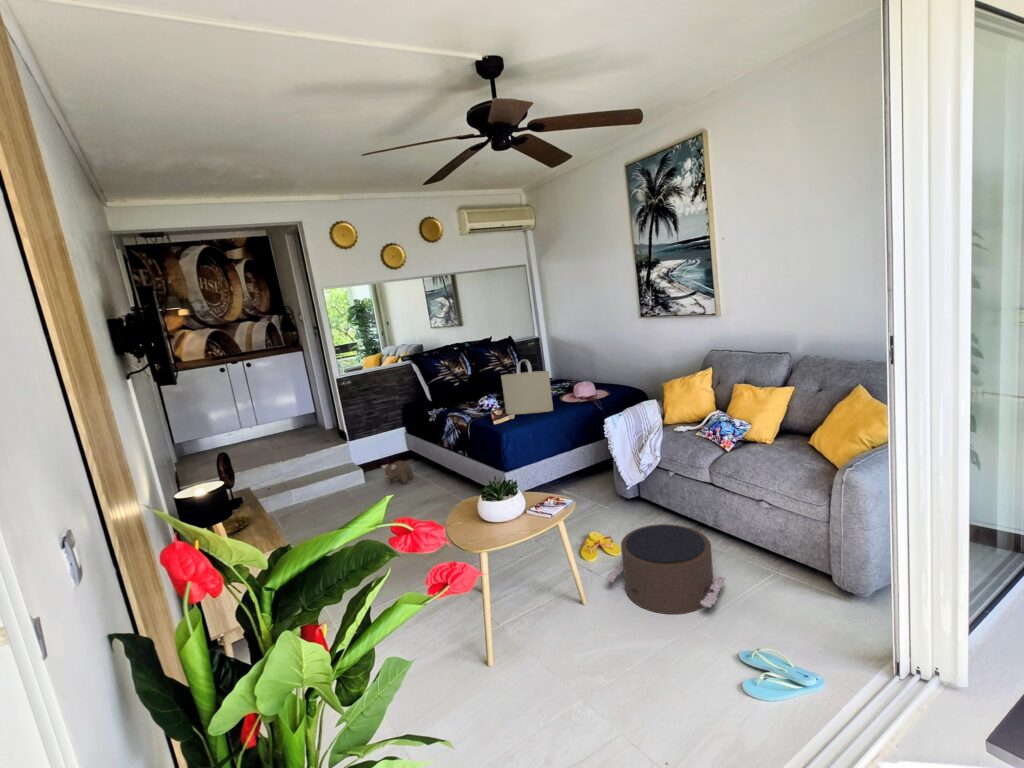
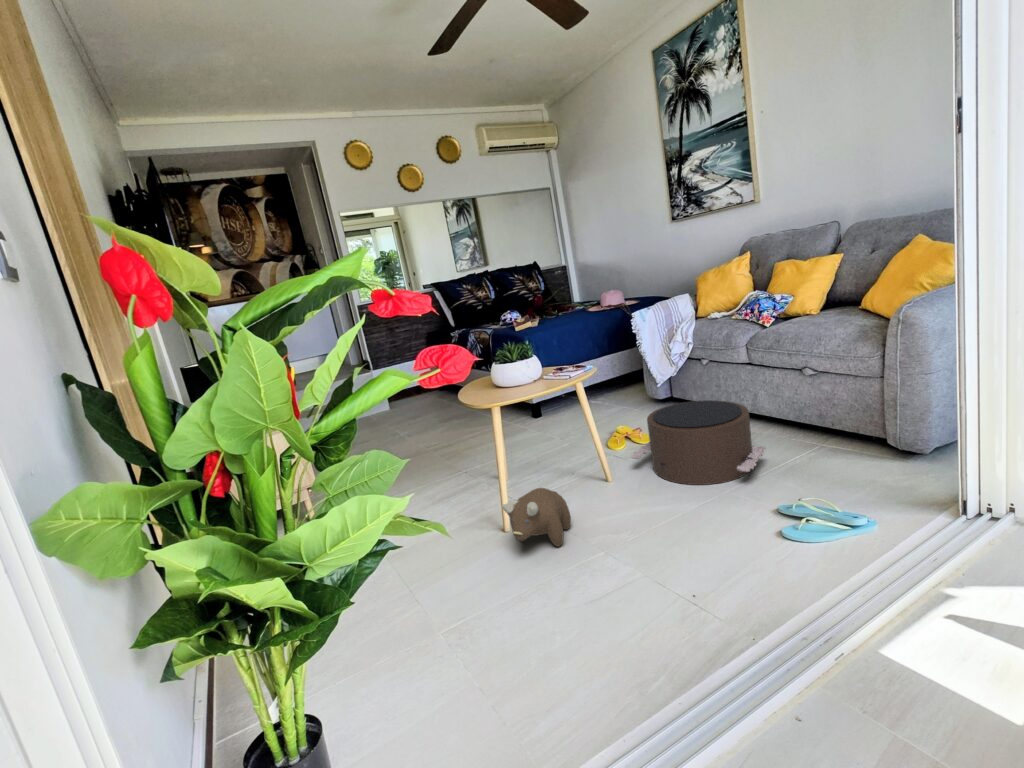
tote bag: present [501,360,553,414] -> none [521,262,578,323]
plush toy: present [382,461,413,484] -> present [502,488,571,547]

